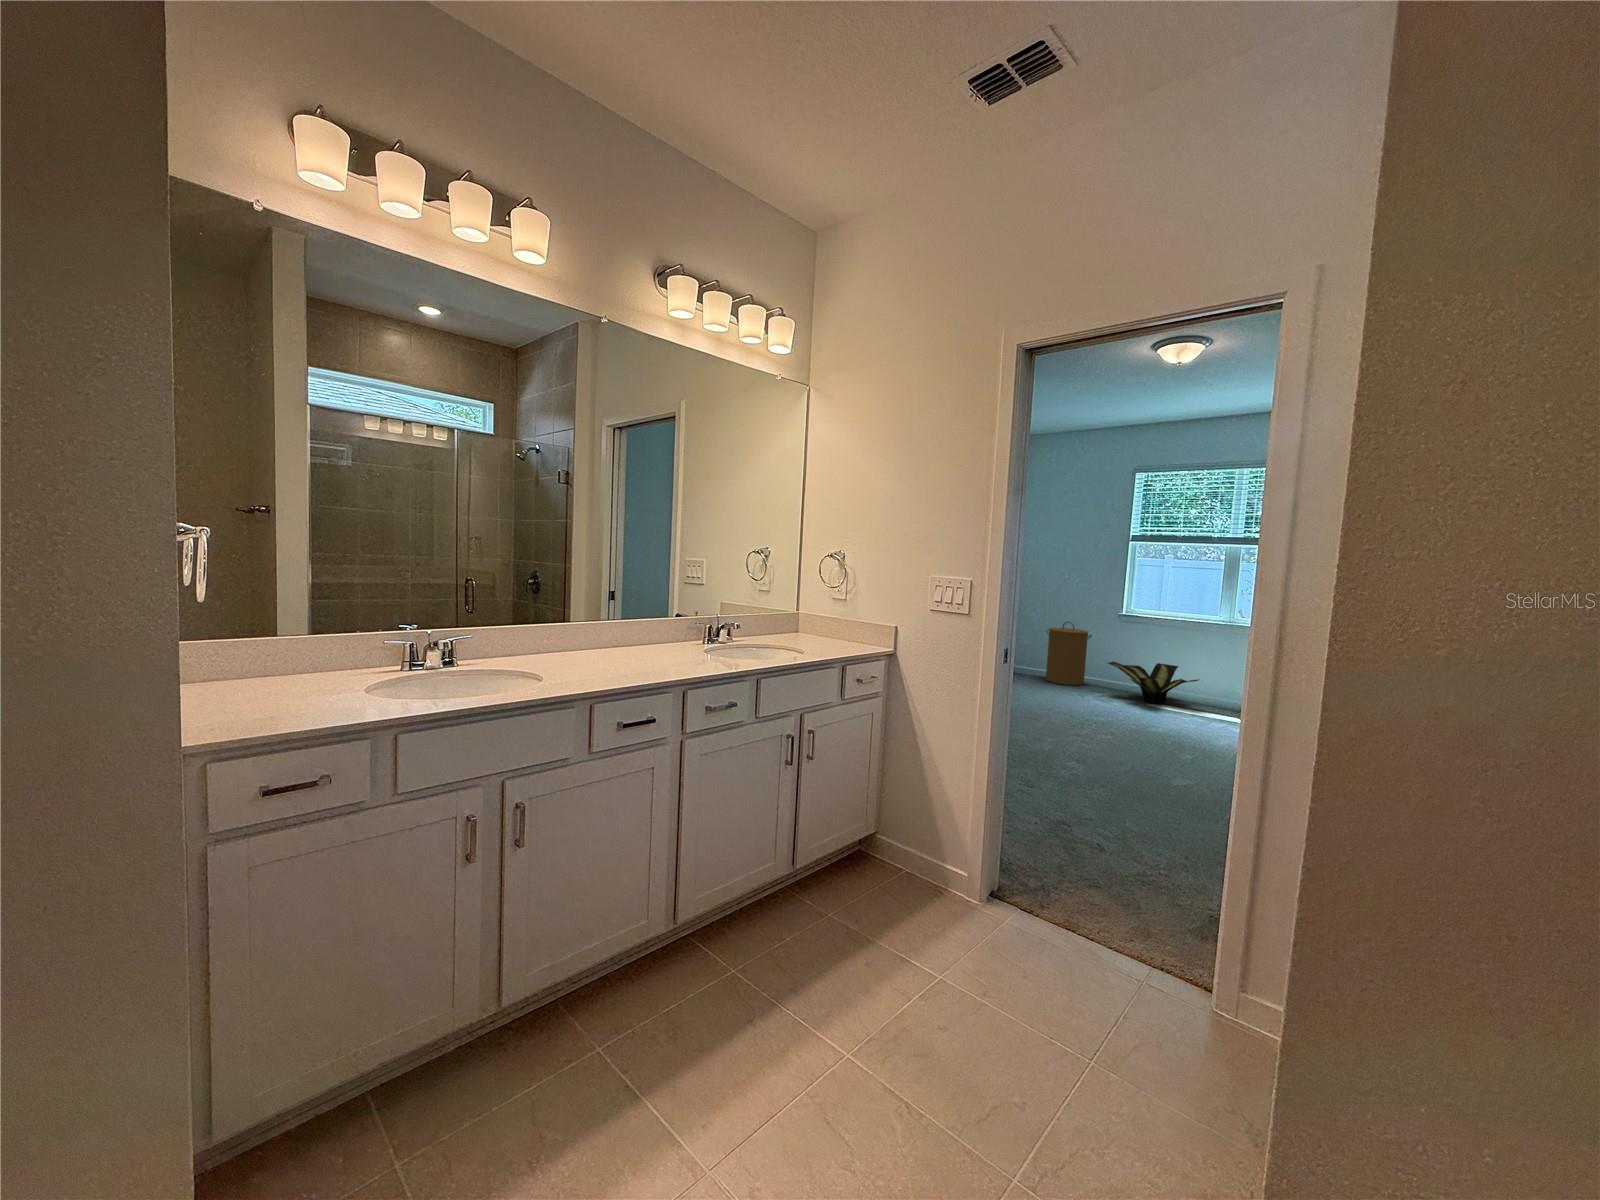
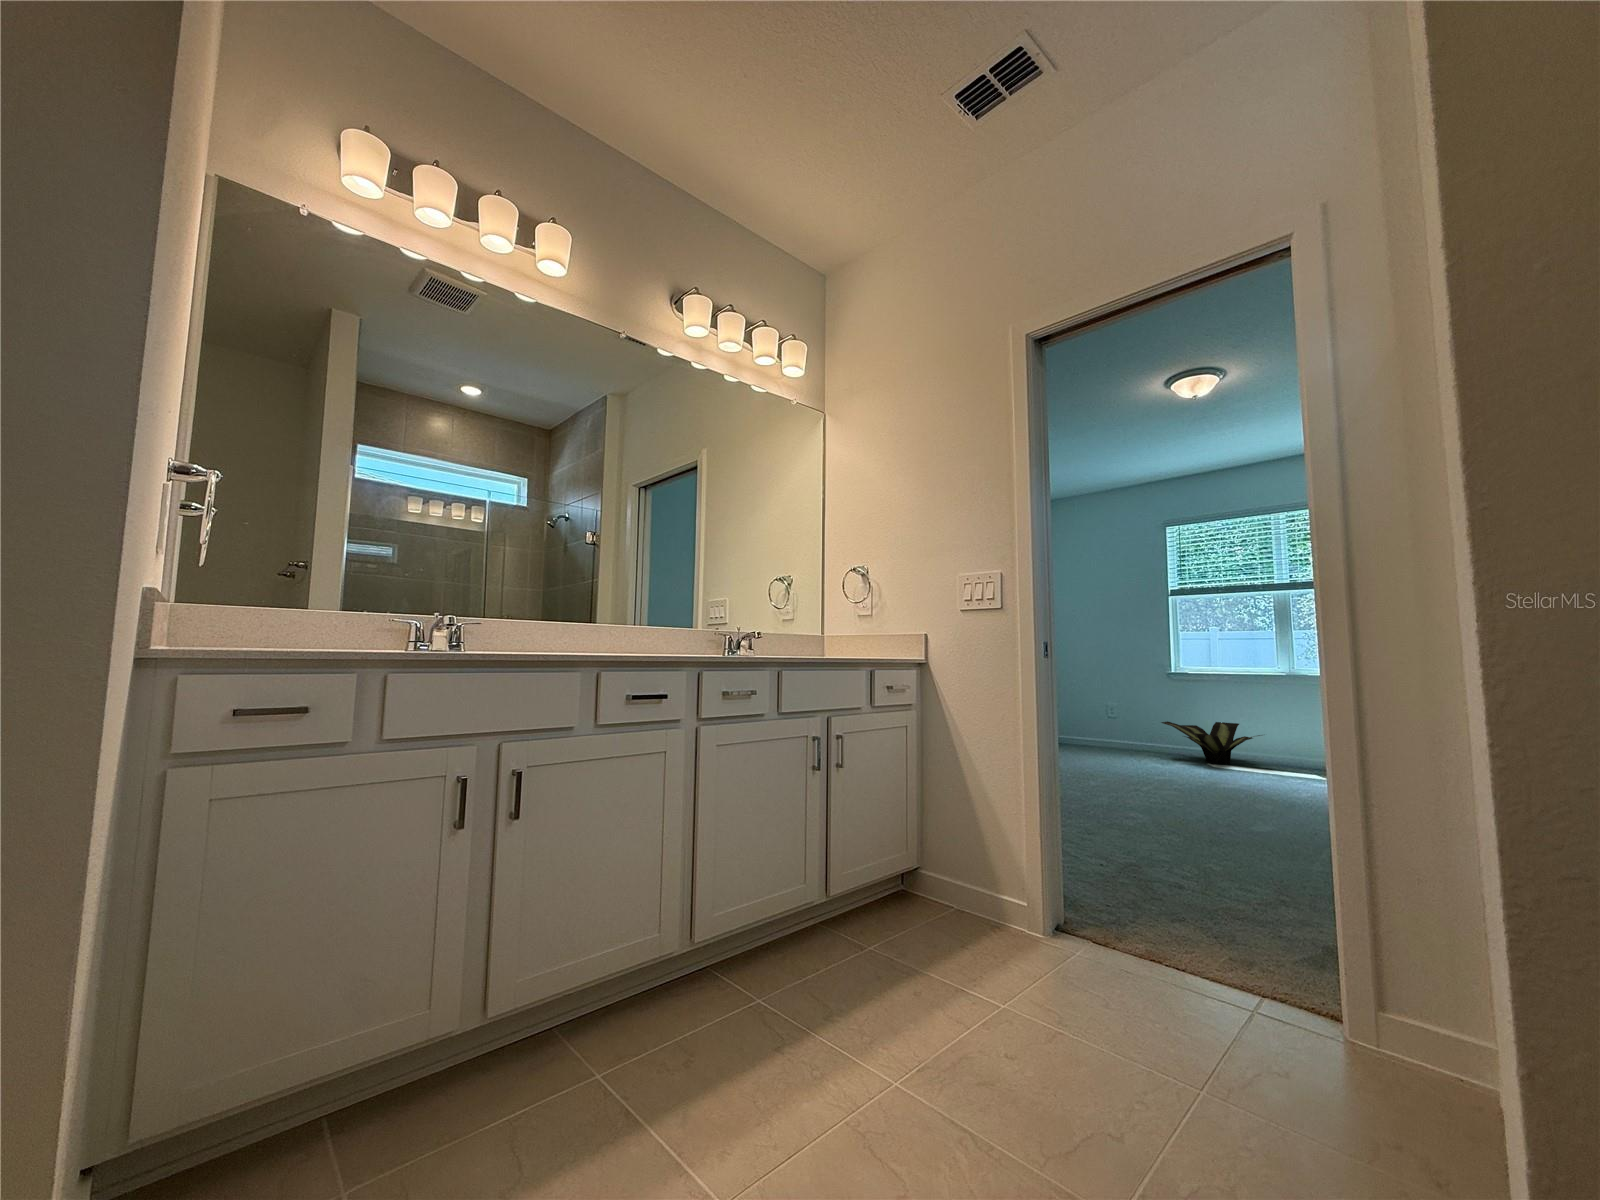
laundry hamper: present [1046,622,1092,685] -> none [1091,683,1140,751]

